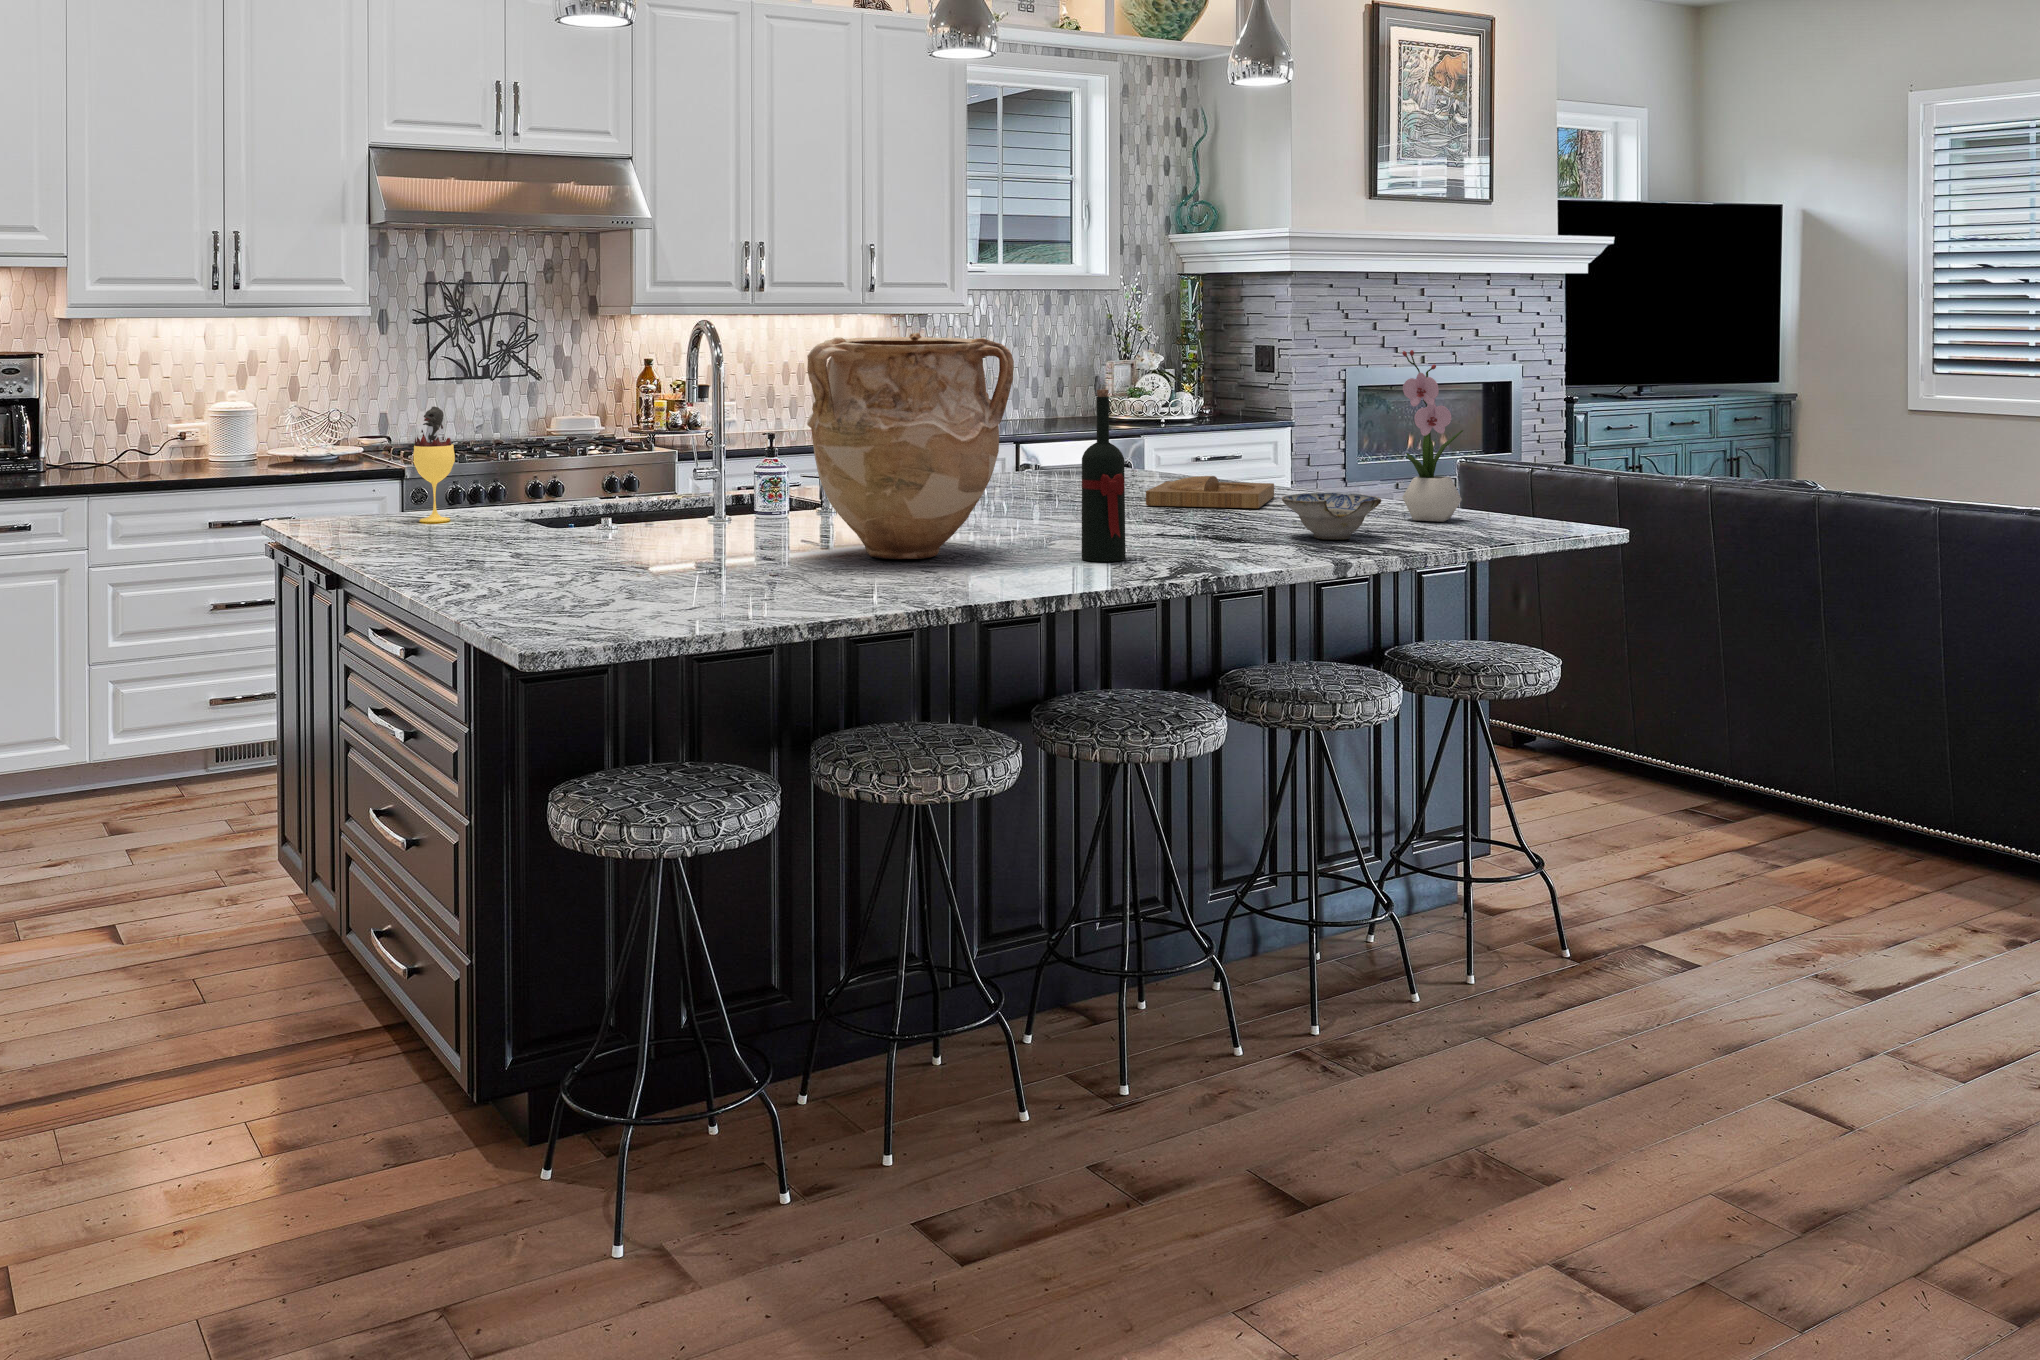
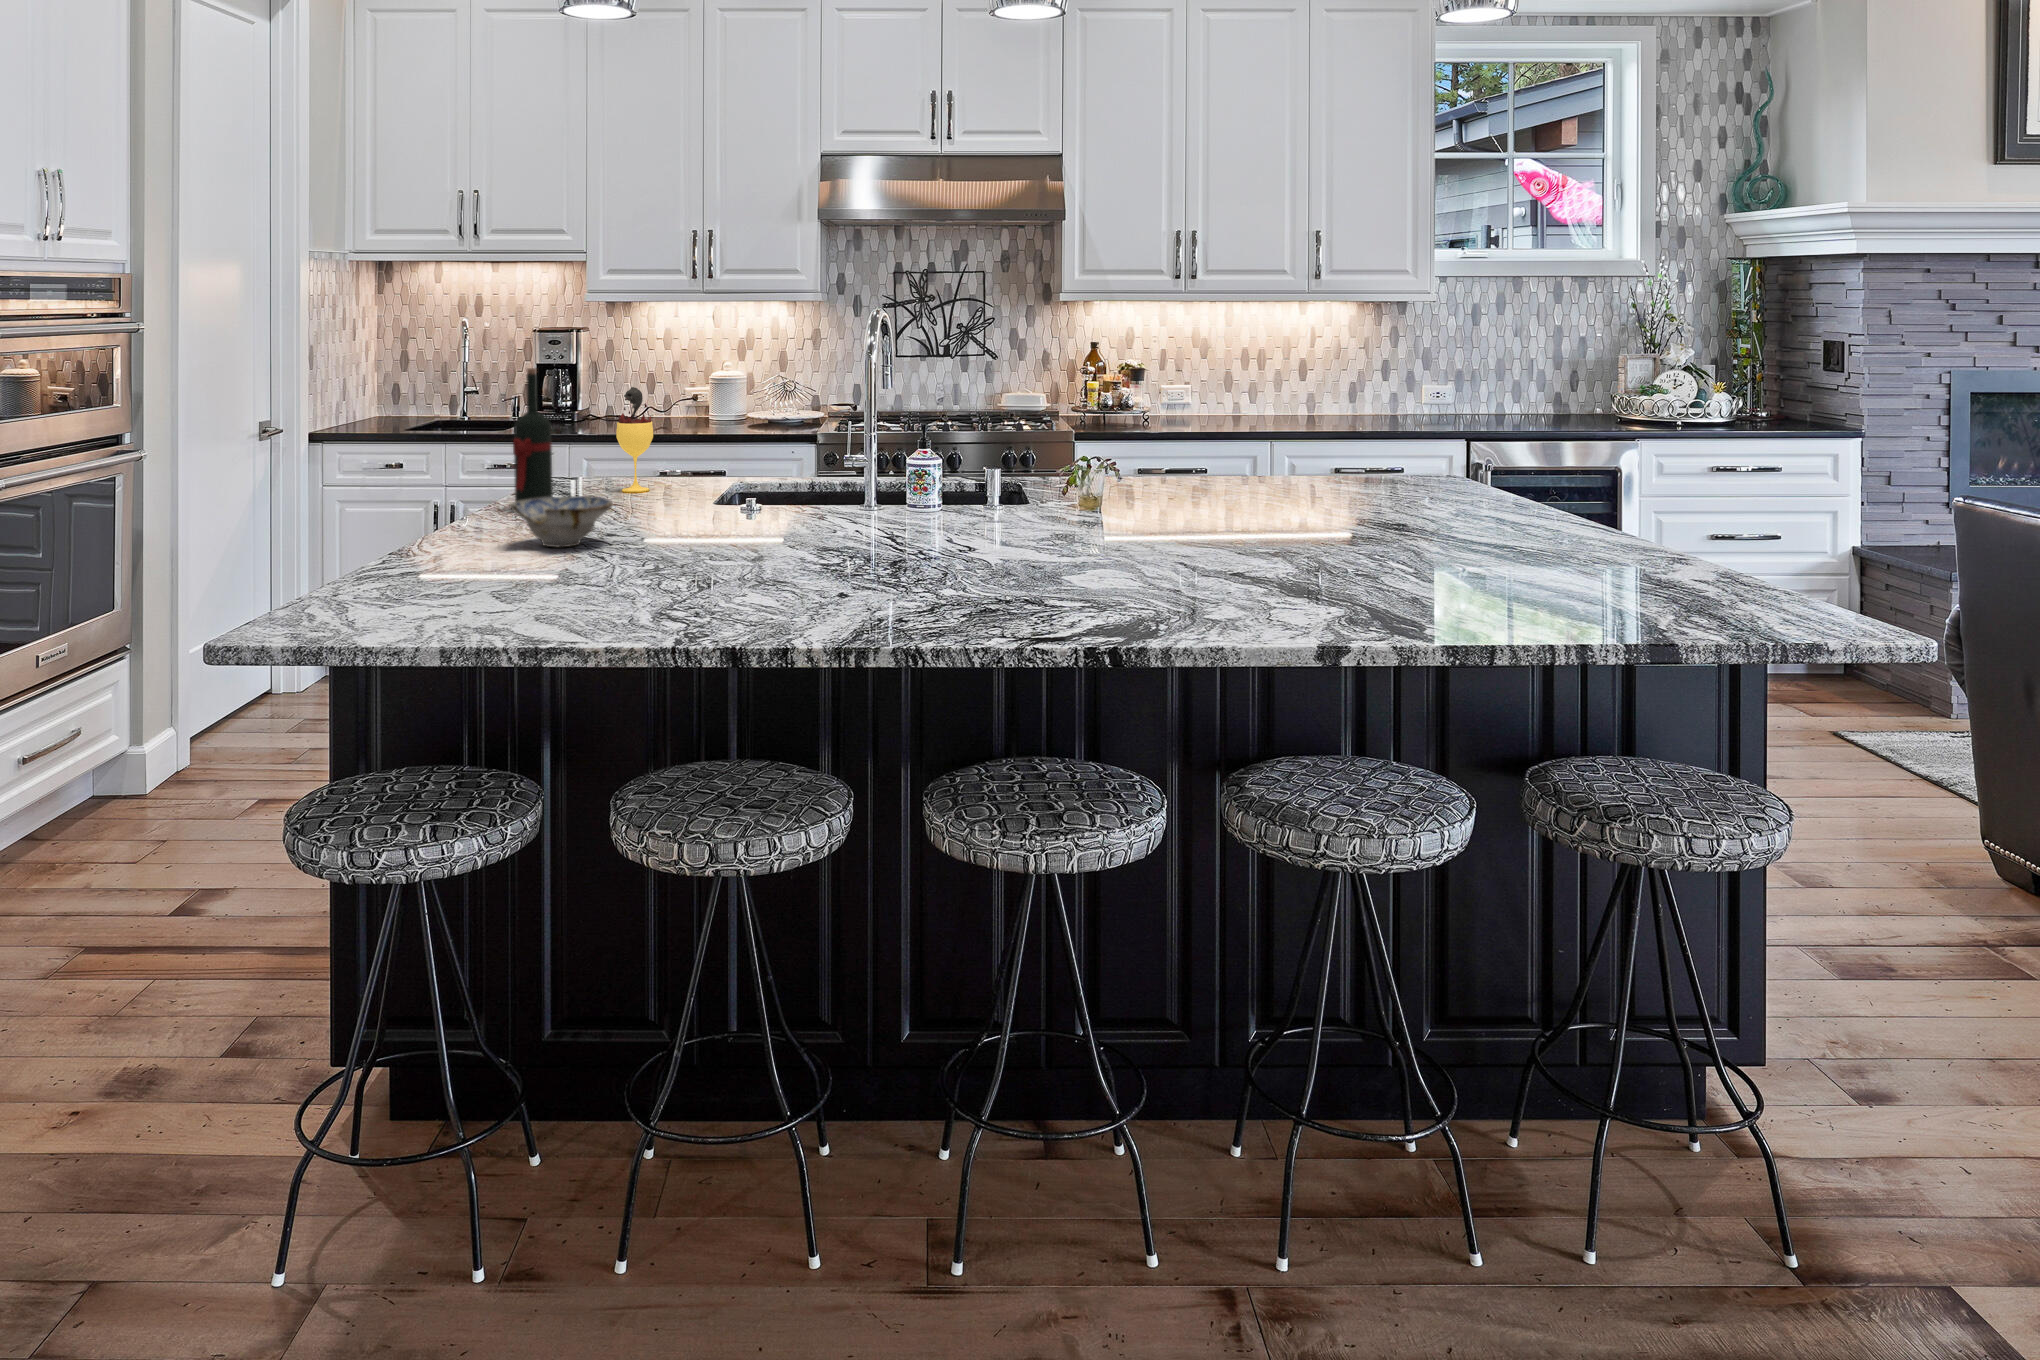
vase: present [807,333,1014,559] -> none [743,327,973,576]
flower arrangement: present [1402,350,1463,522] -> none [1561,357,1668,588]
wine bottle: present [1082,390,1126,562] -> present [513,368,553,502]
tray: present [1146,476,1274,508] -> none [1308,500,1498,545]
ceramic bowl: present [1282,493,1381,540] -> present [510,496,613,547]

